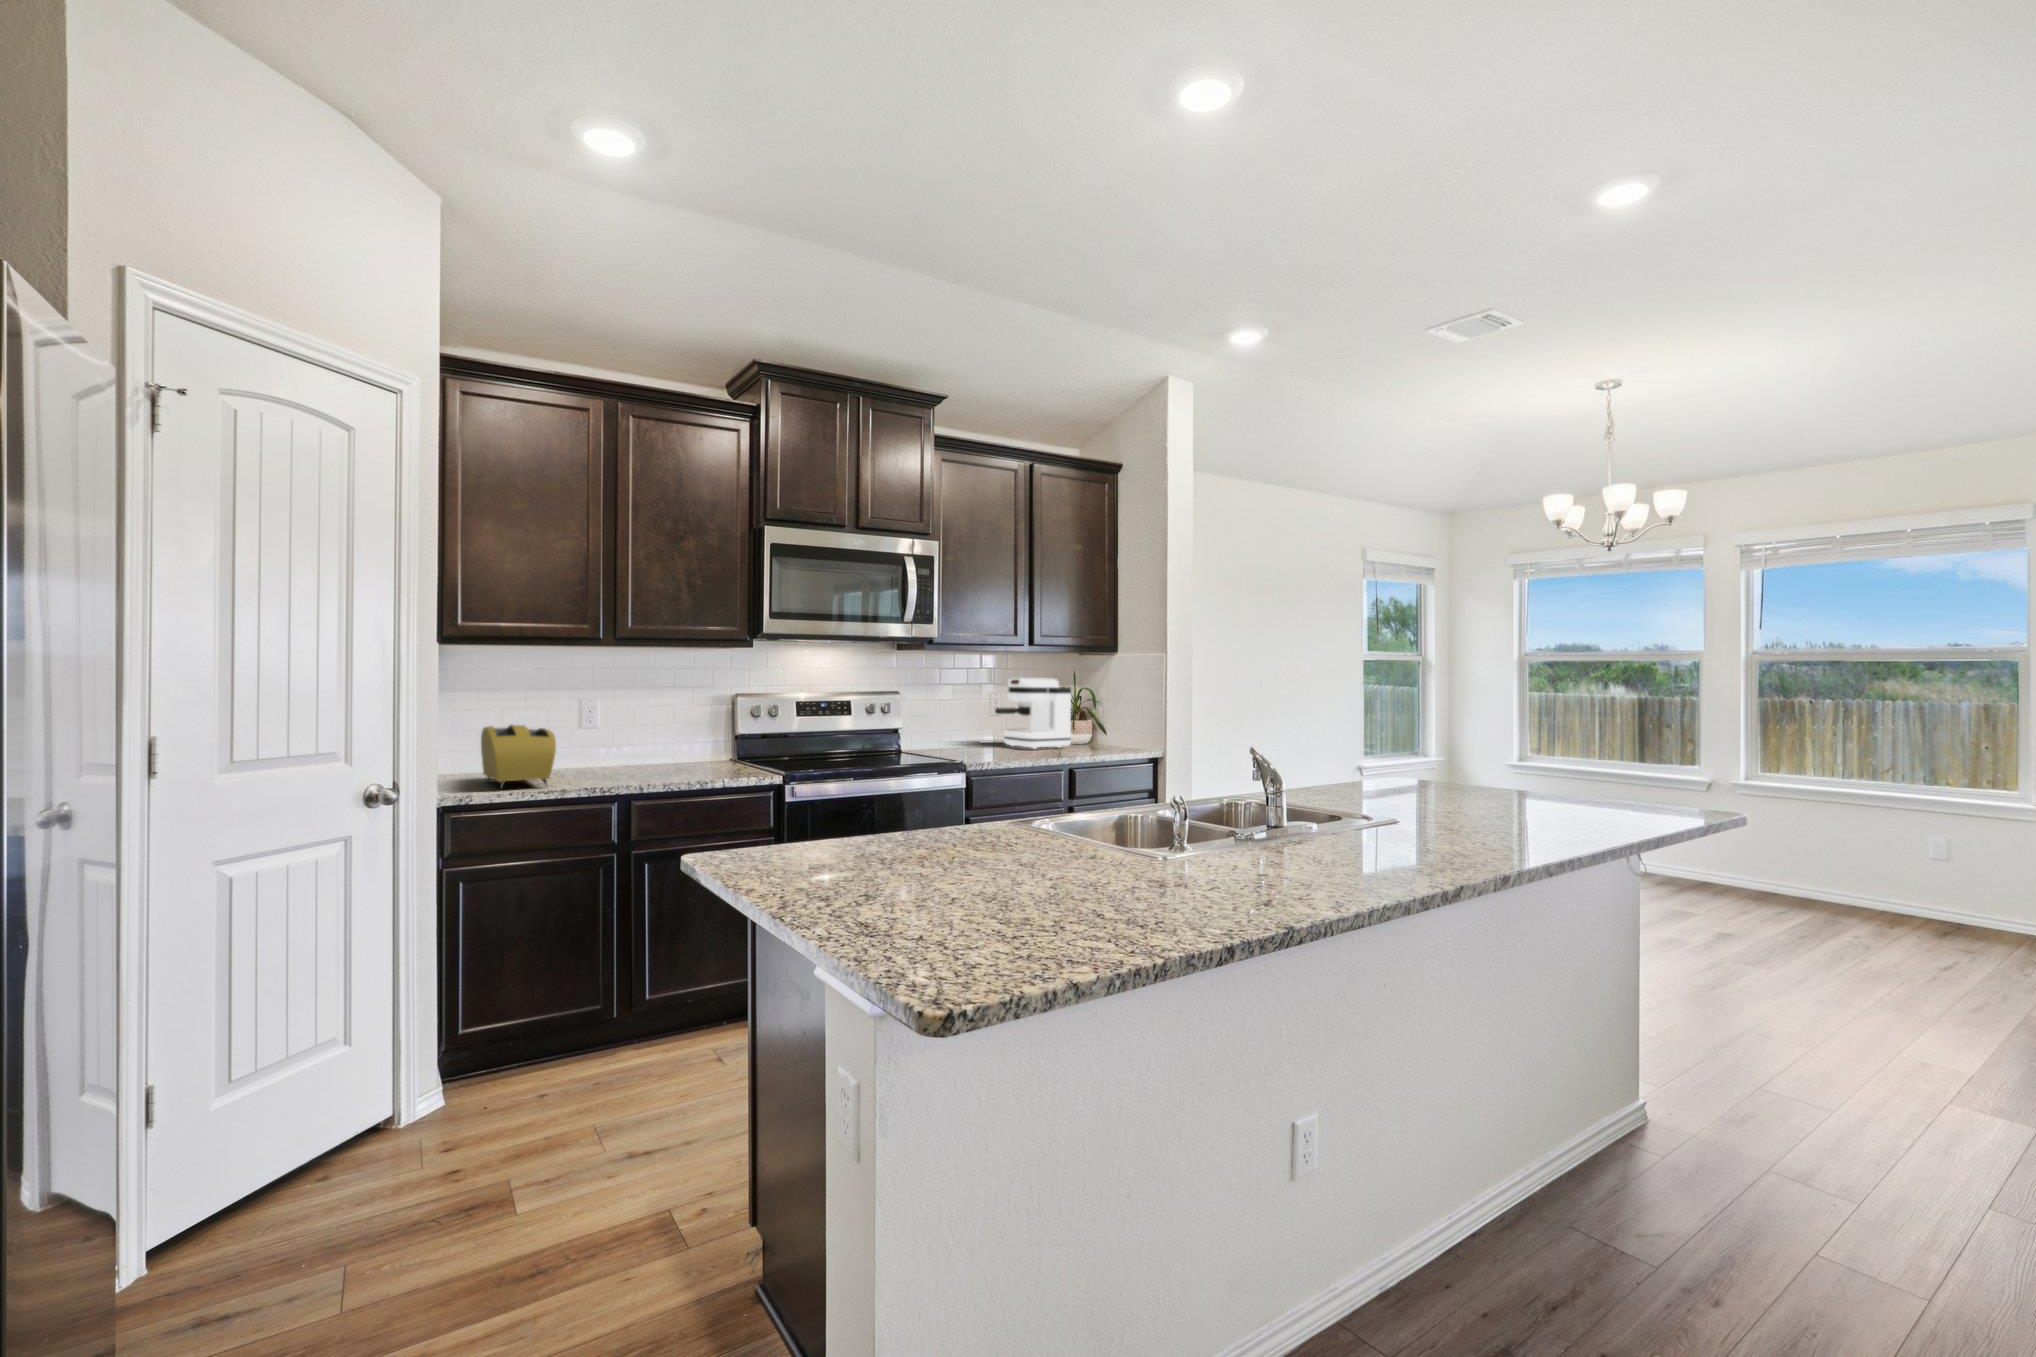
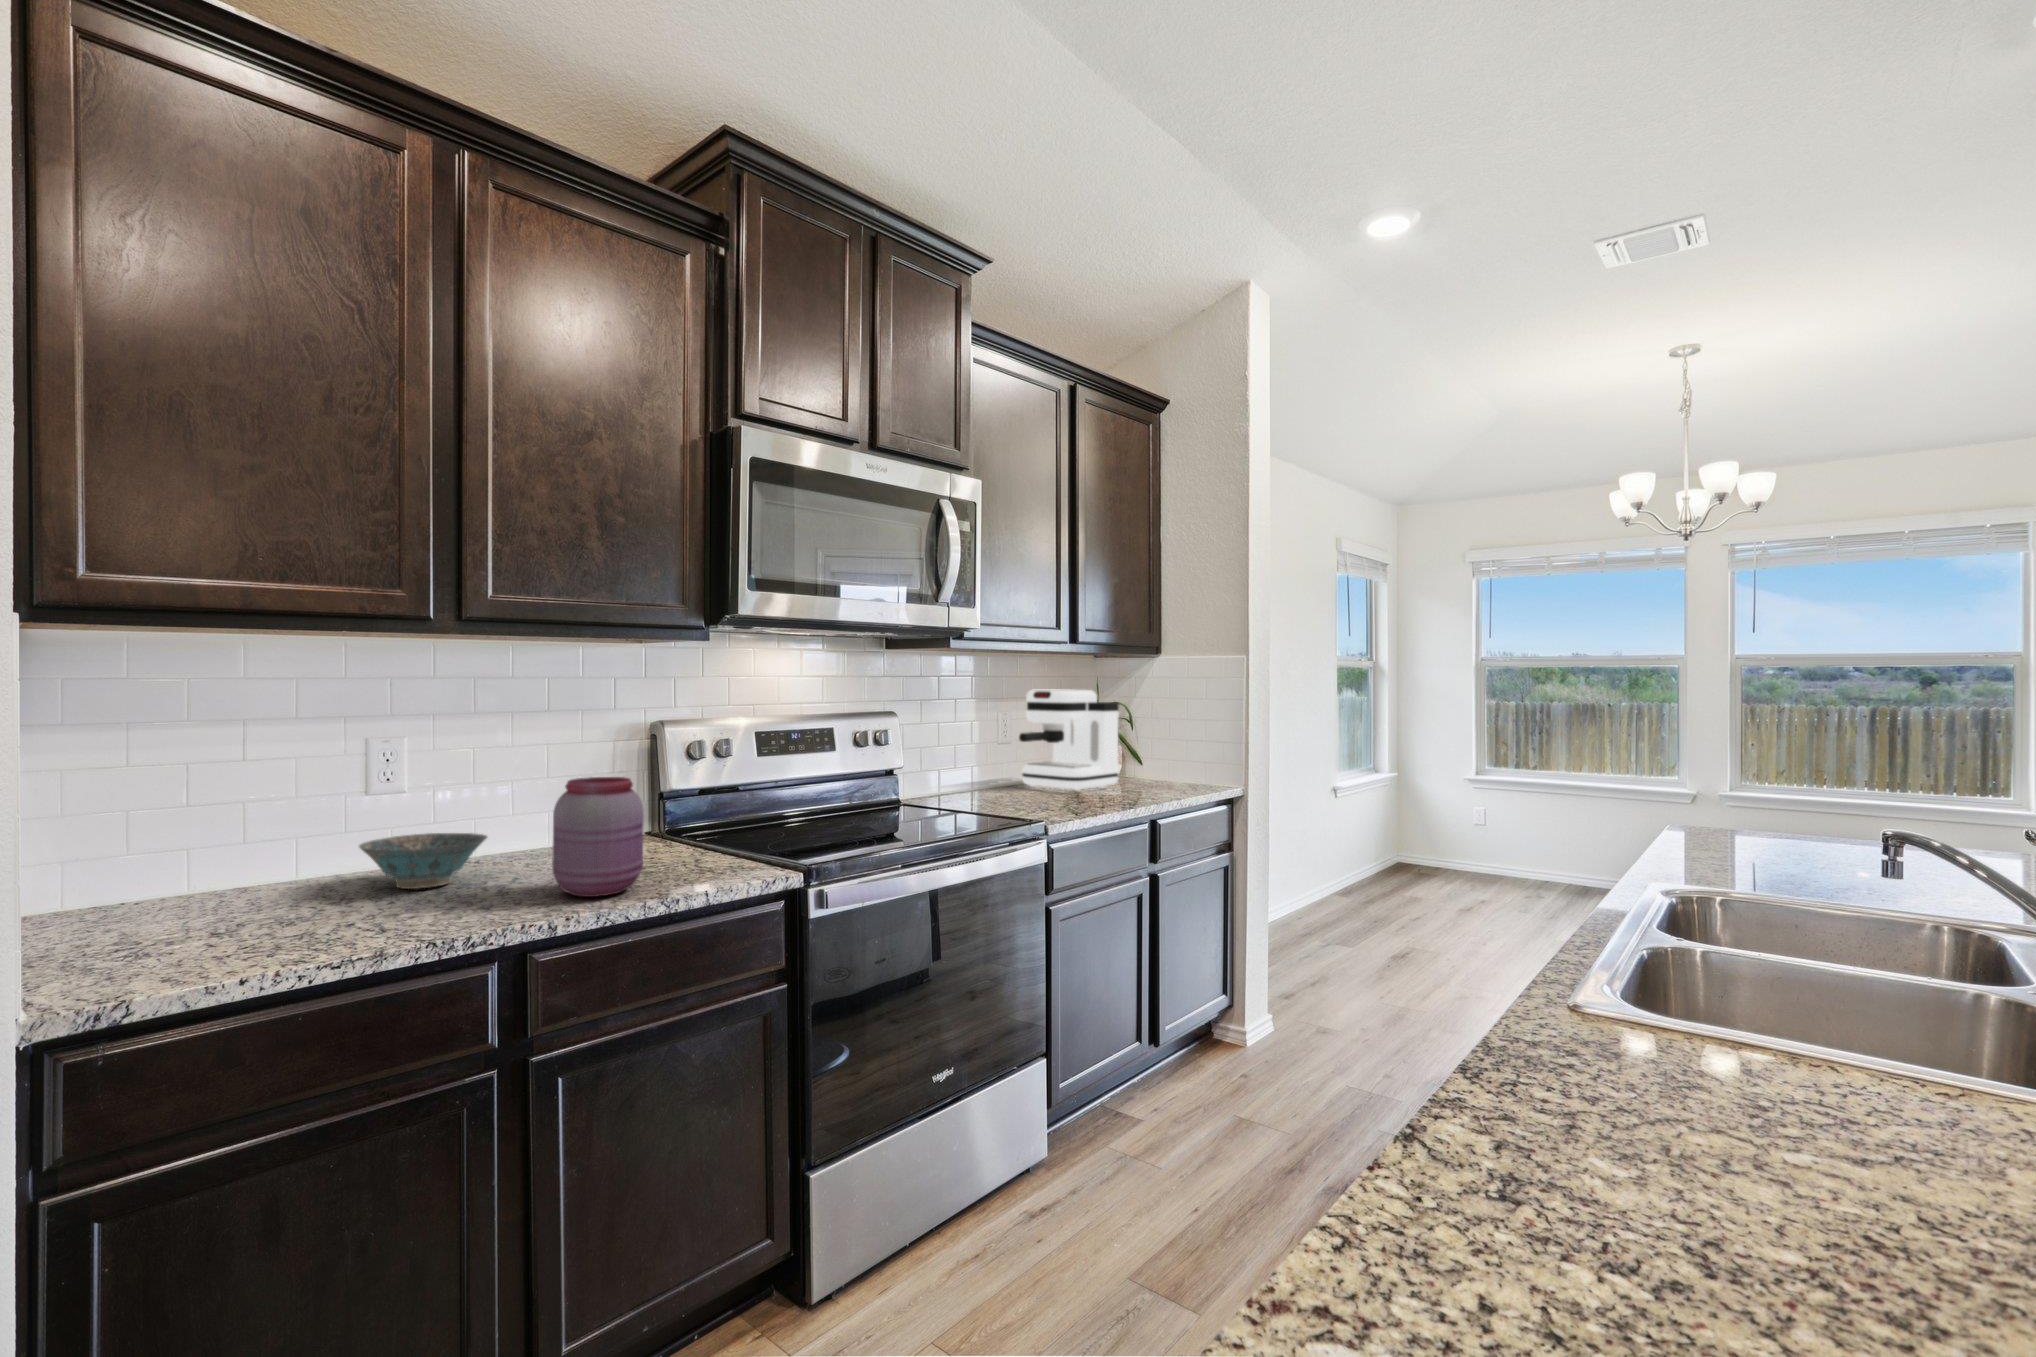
jar: none [653,720,698,779] -> present [552,777,644,897]
toaster: present [481,725,556,788] -> none [146,807,354,968]
ceramic bowl: none [571,748,631,772] -> present [359,833,487,889]

